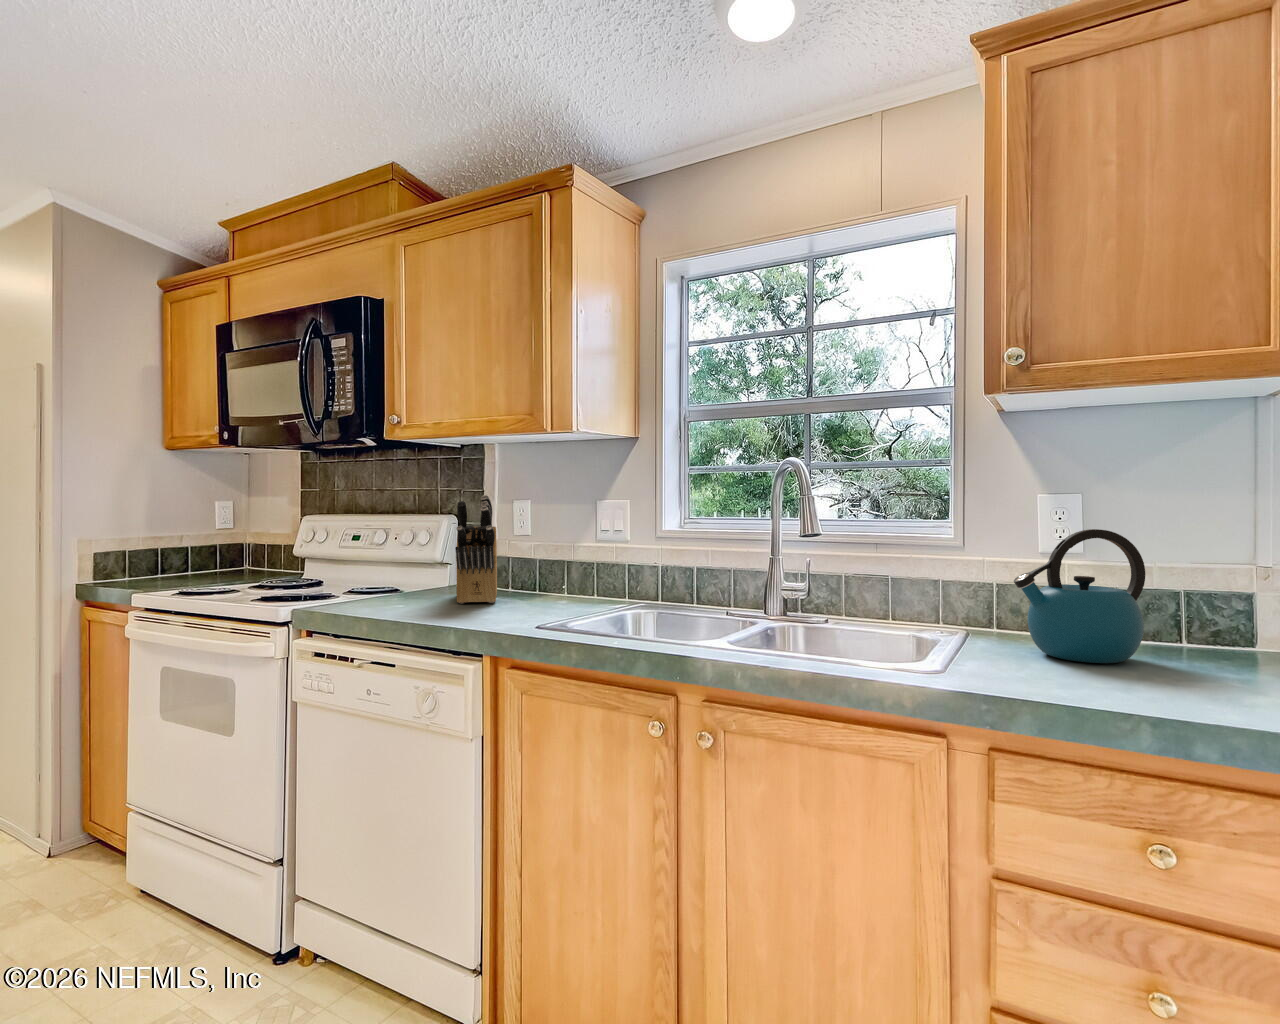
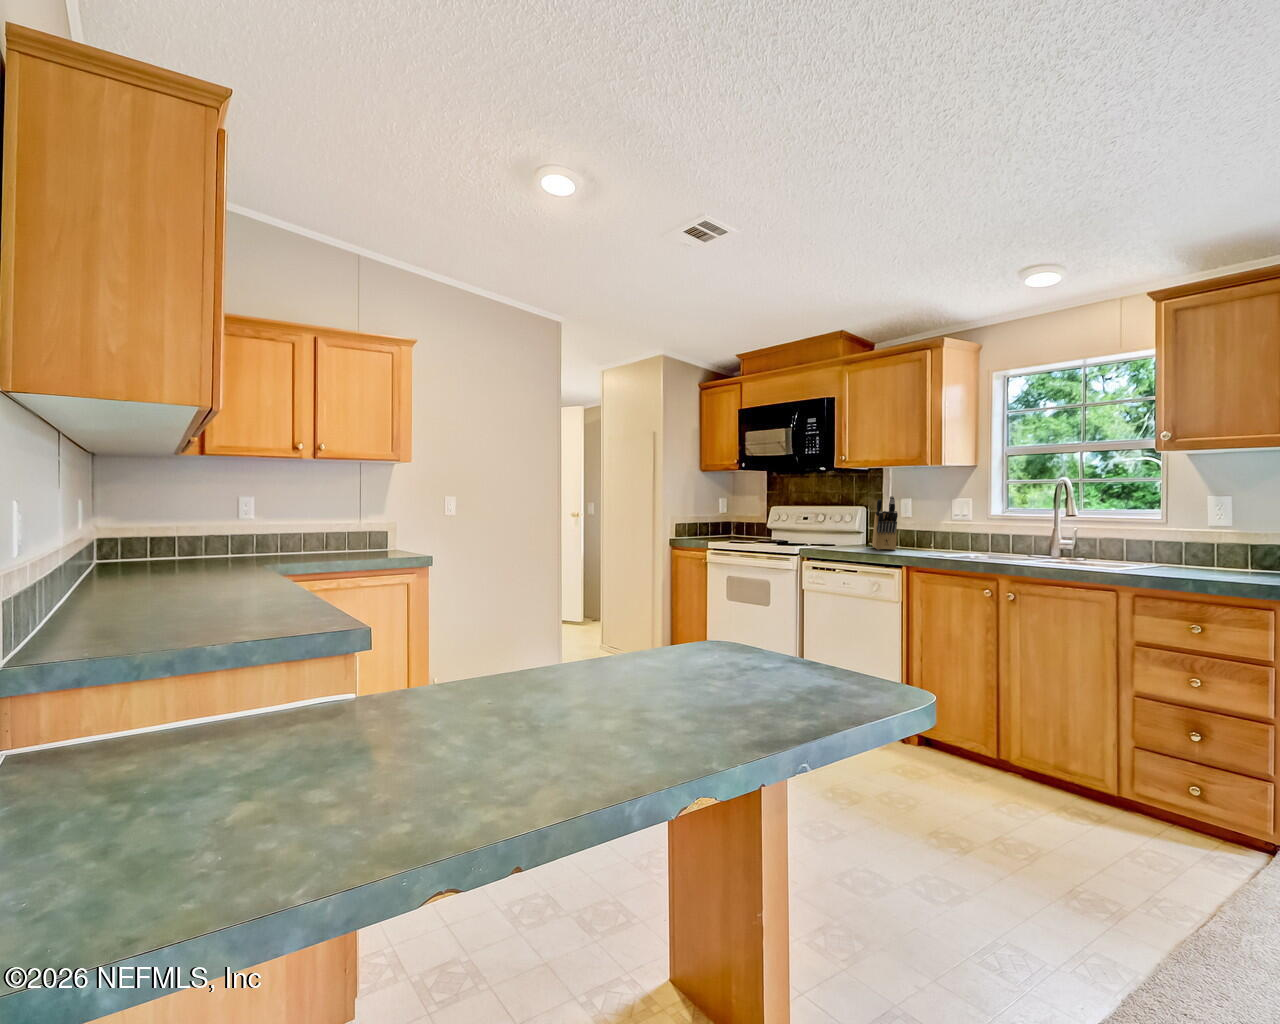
kettle: present [1014,529,1145,663] -> none [1174,513,1247,574]

